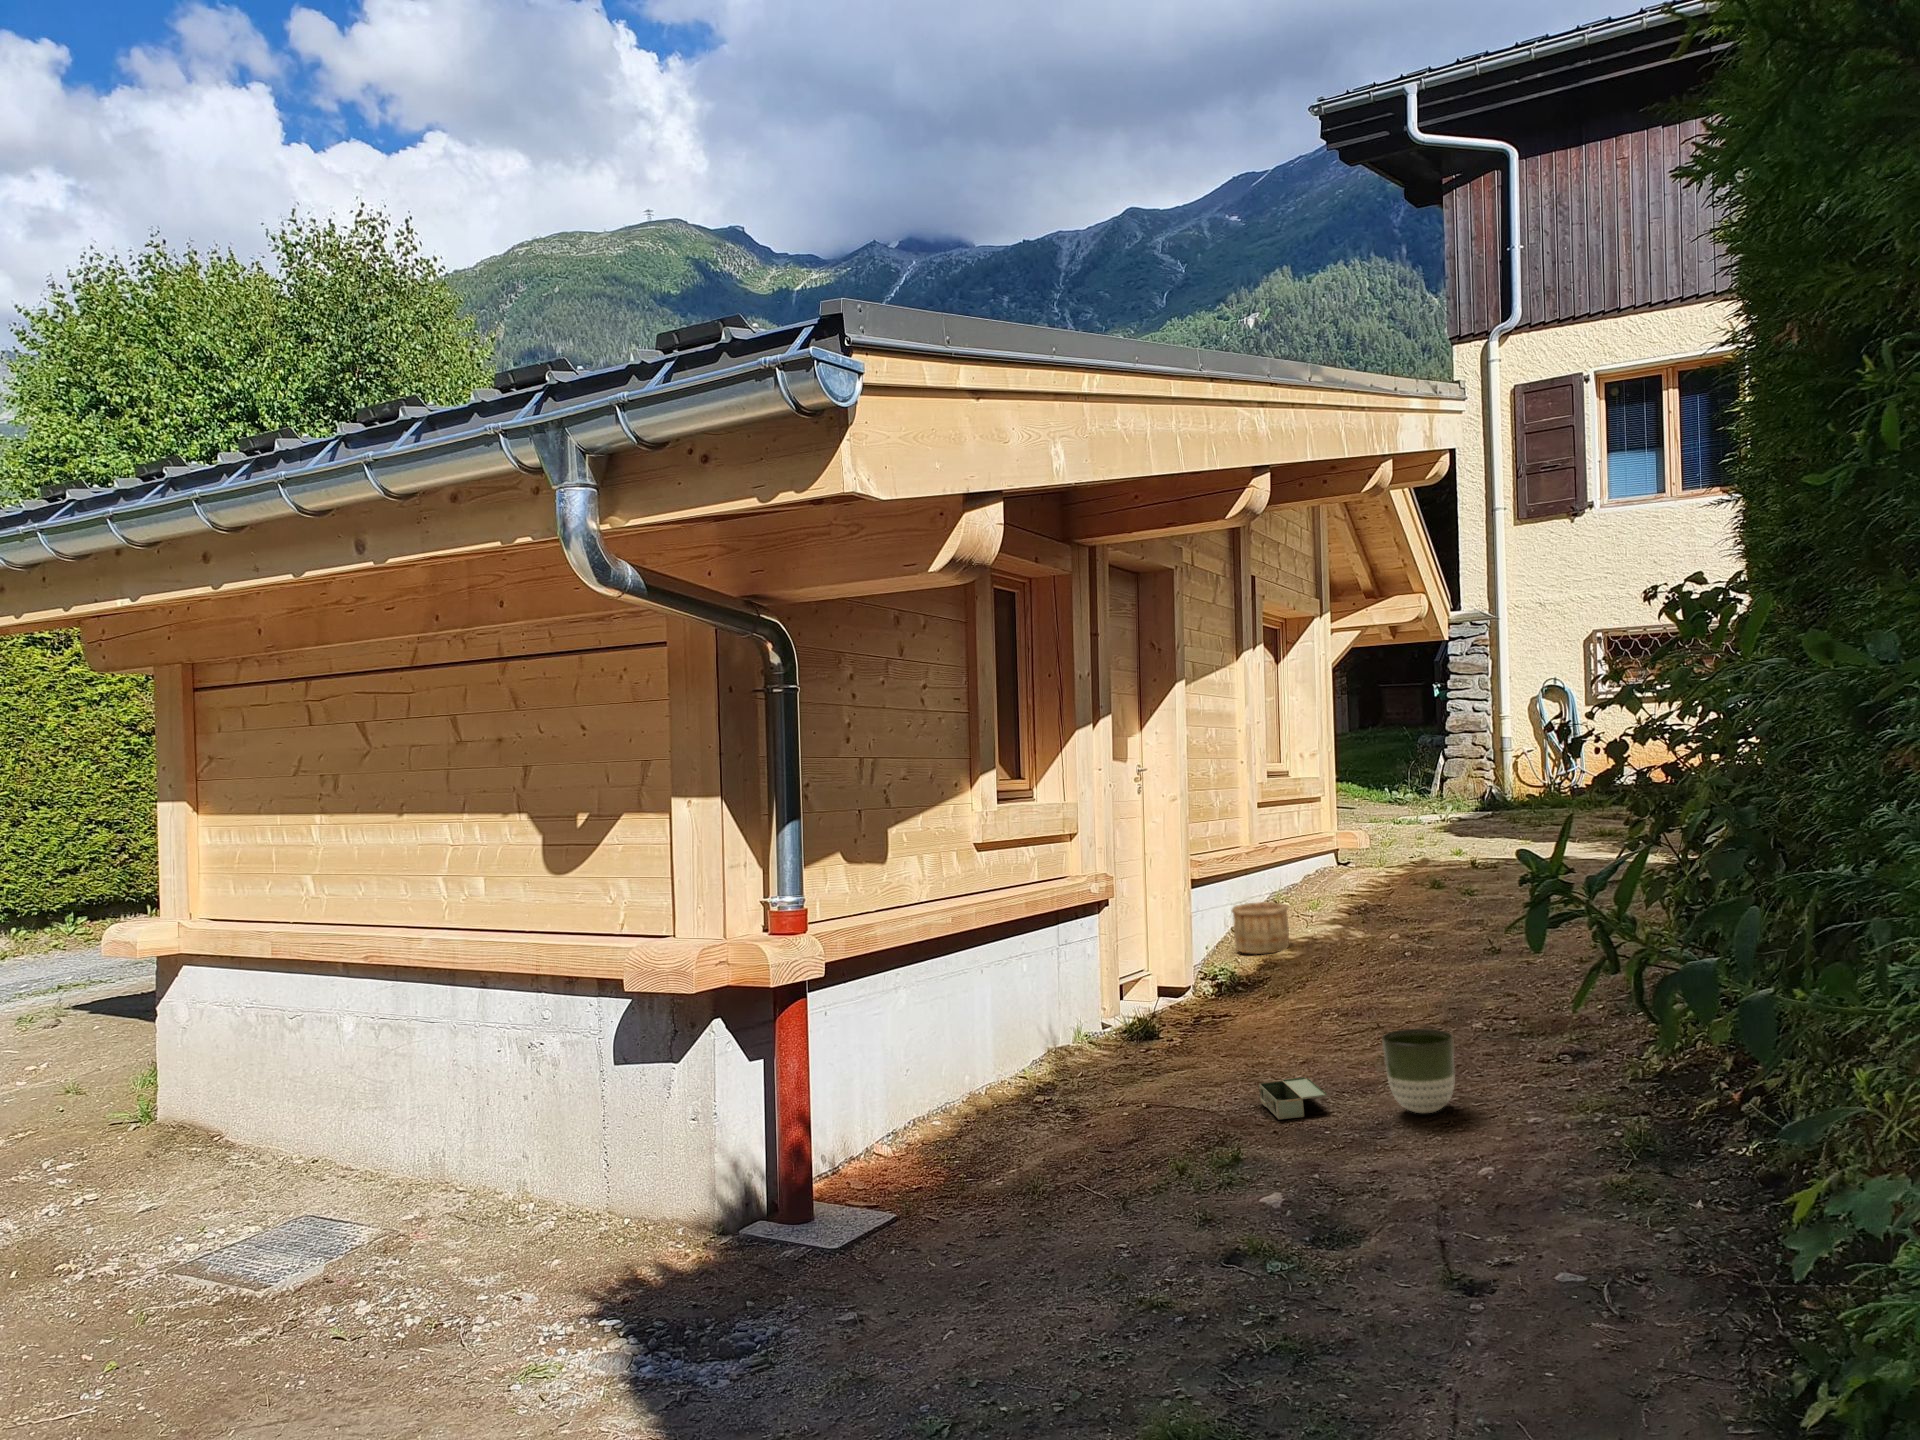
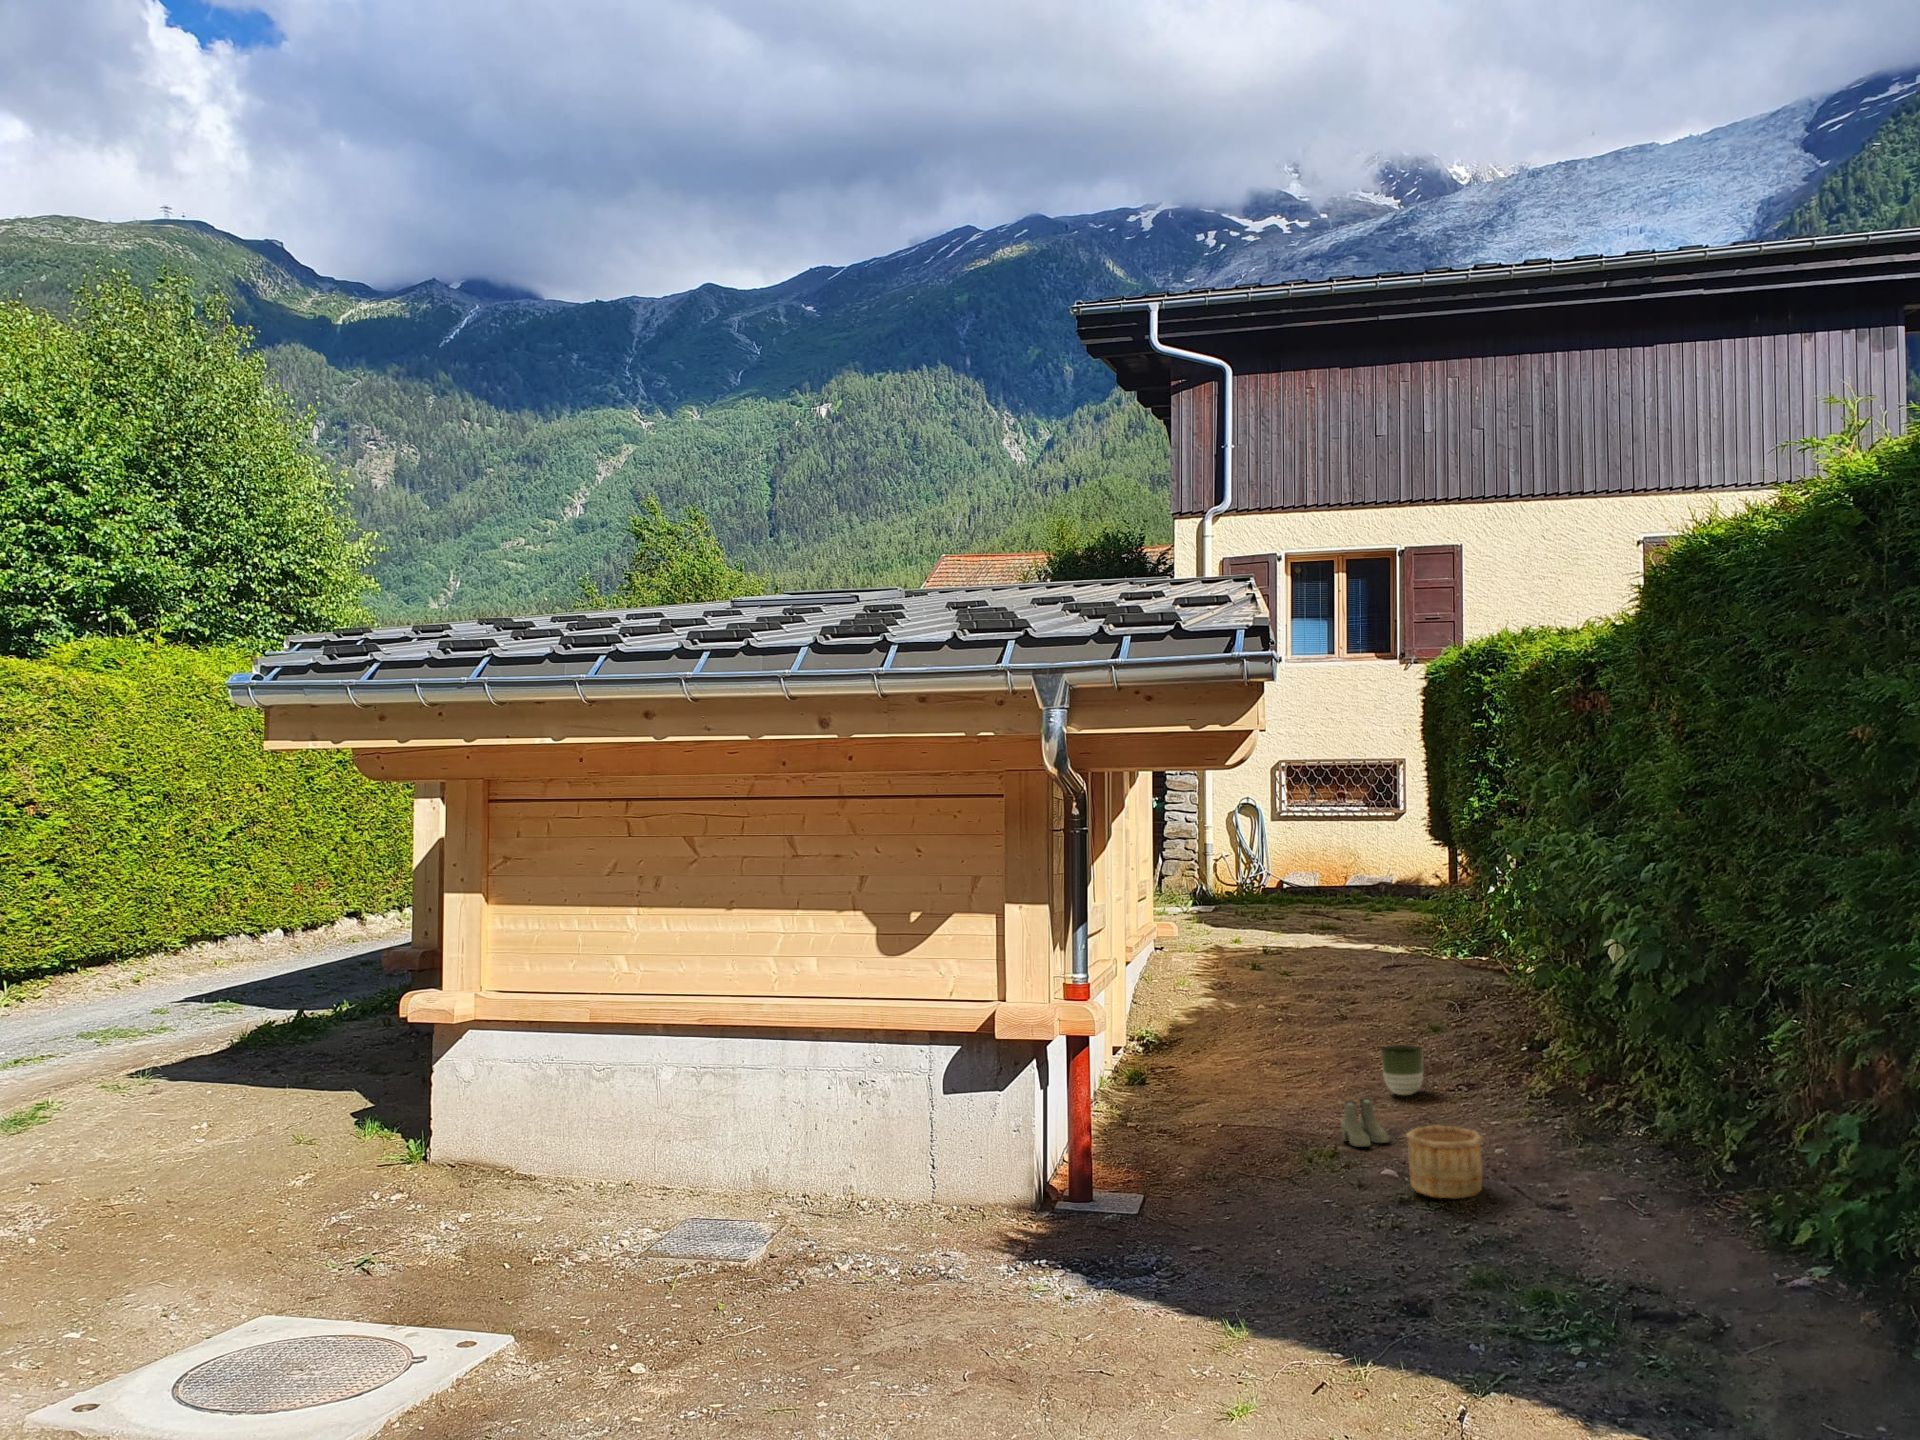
wooden bucket: present [1232,902,1289,954] -> present [1406,1125,1483,1198]
toolbox: present [1259,1077,1327,1119] -> none [1293,1081,1344,1105]
boots: none [1230,1128,1301,1217] -> present [1341,1098,1389,1147]

